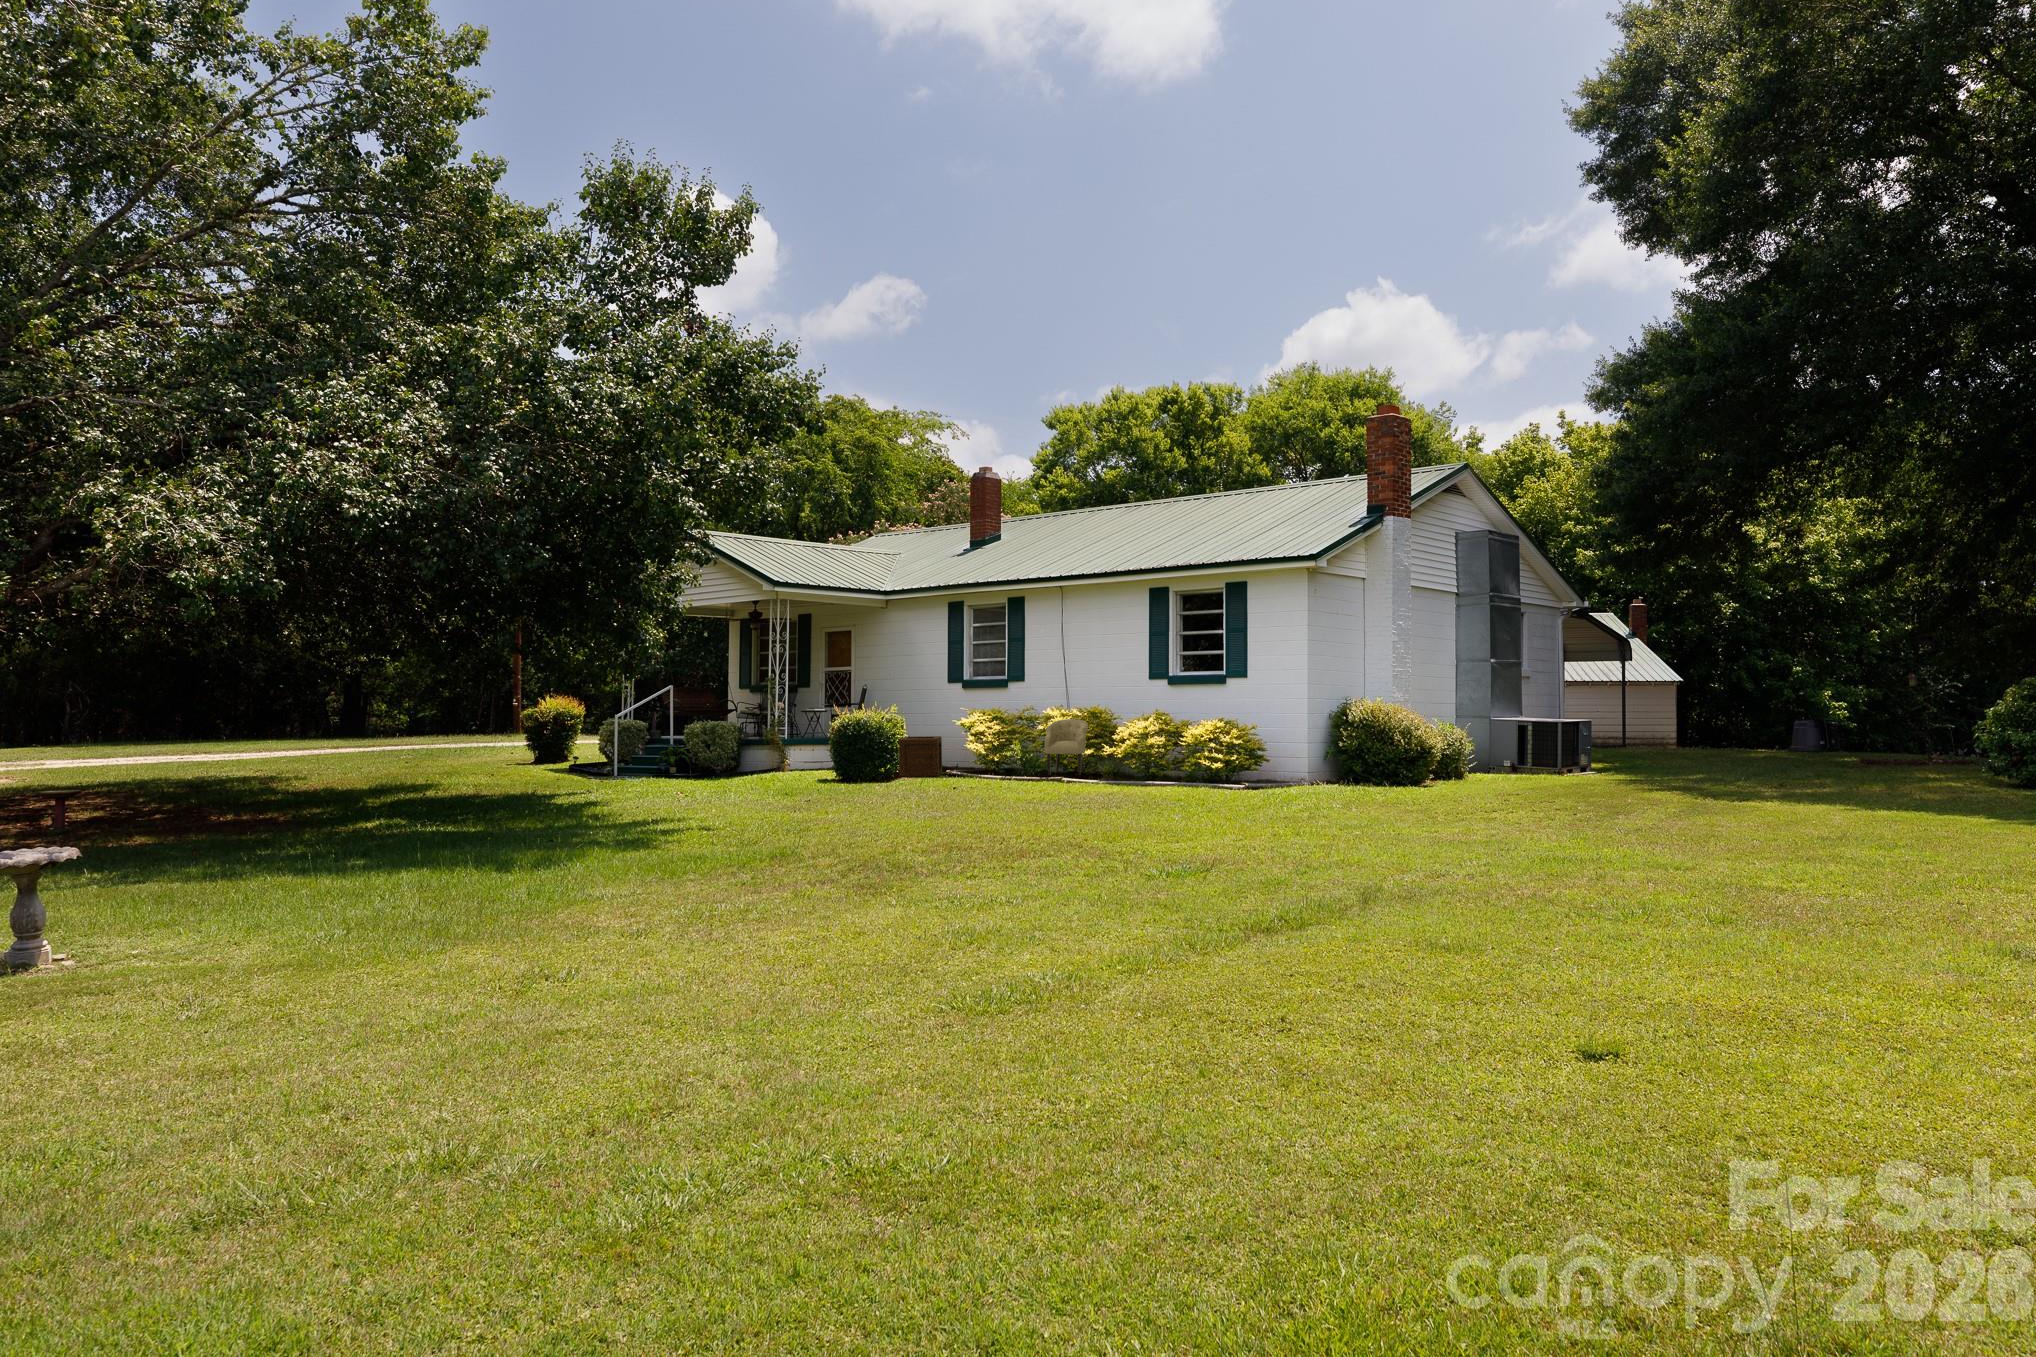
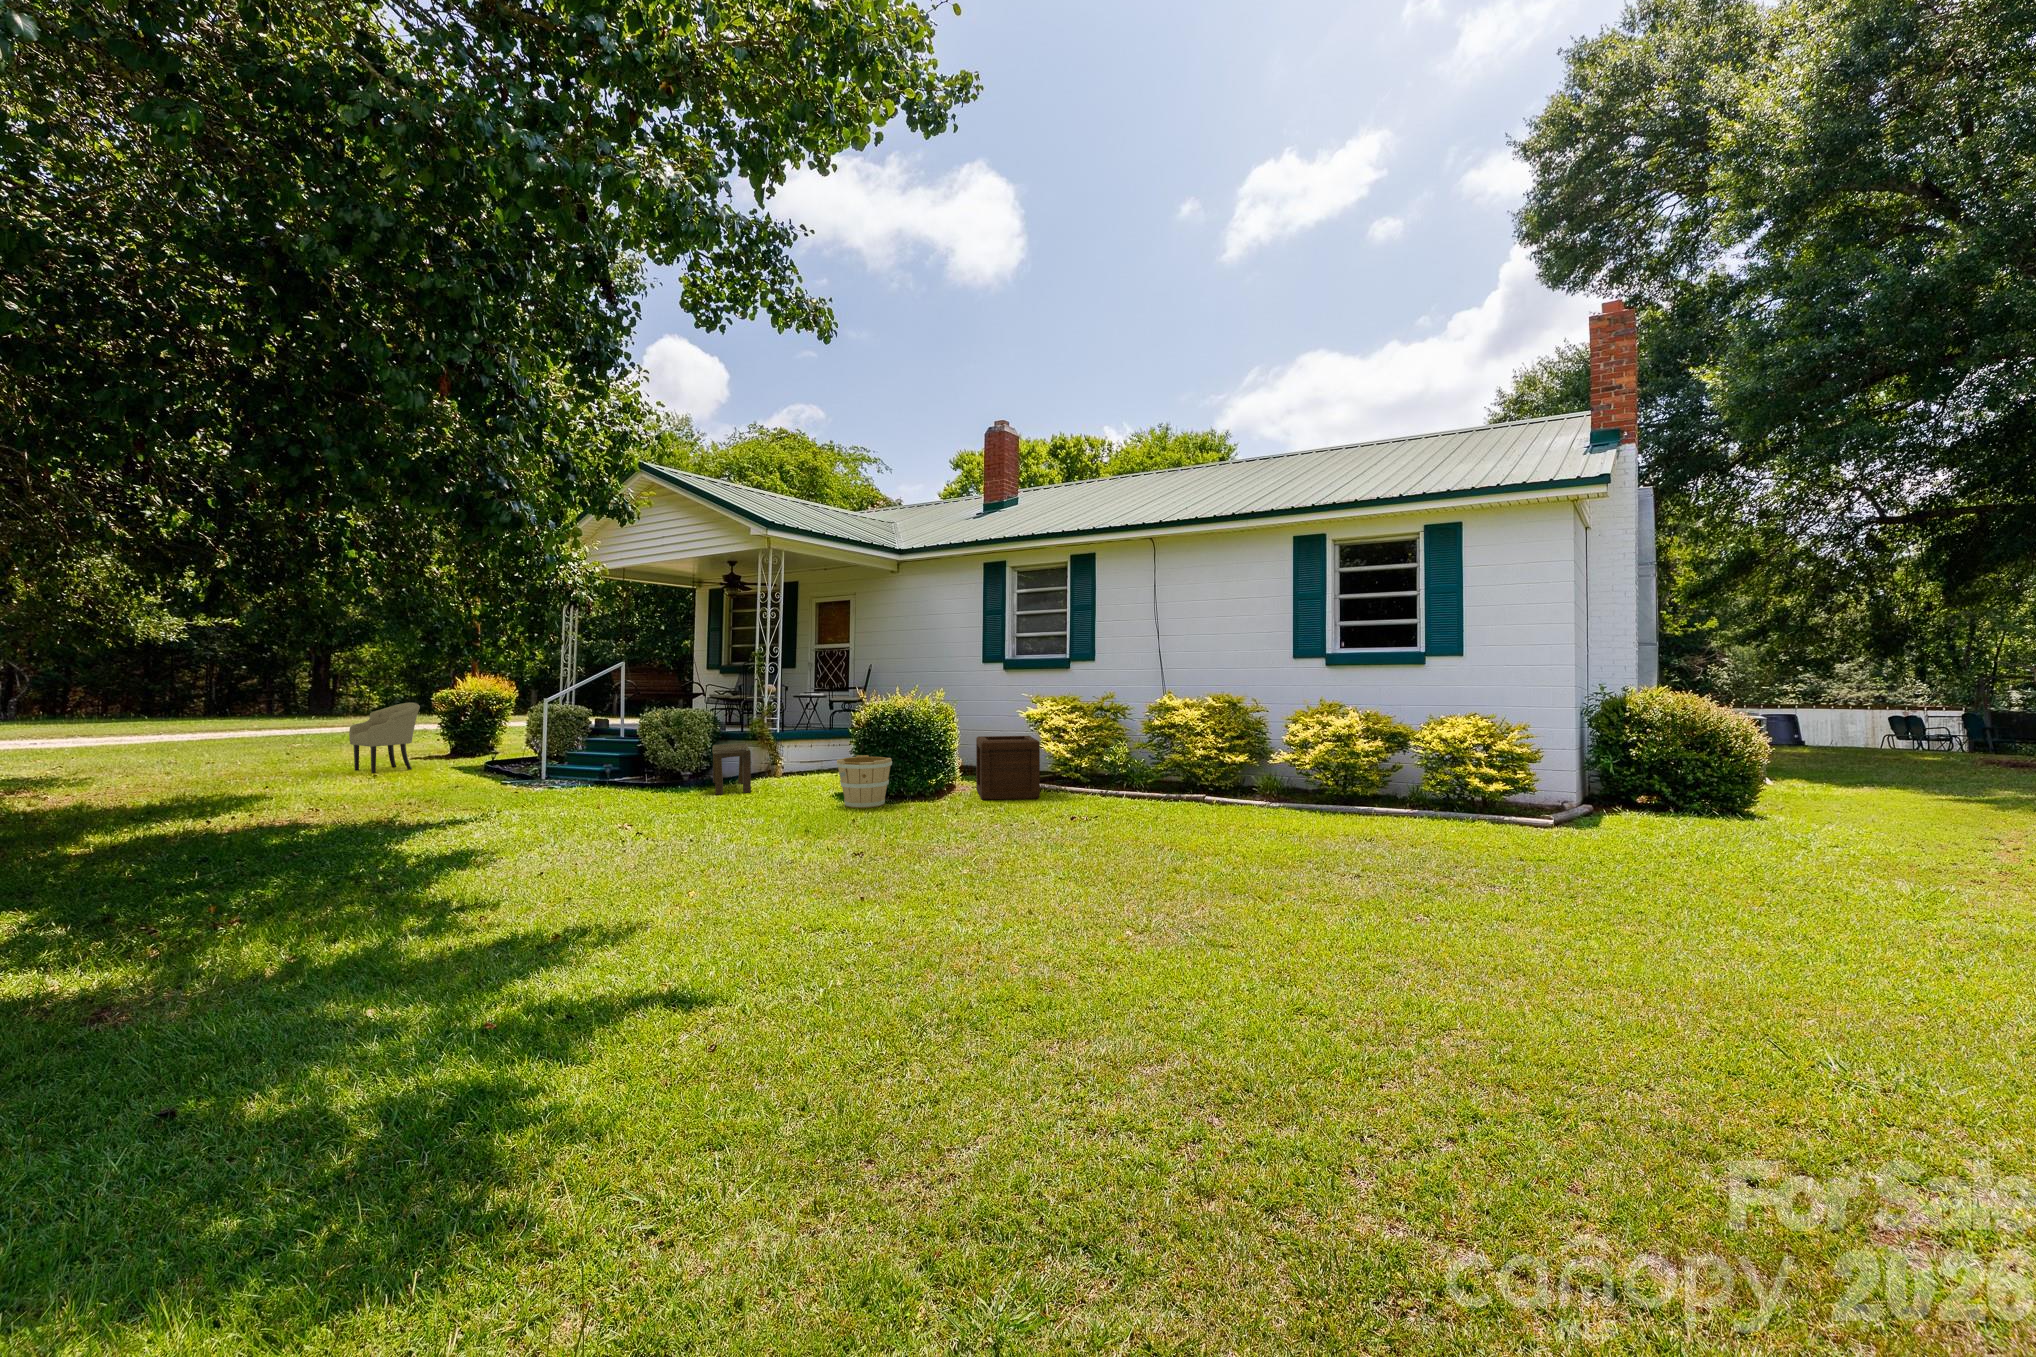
chair: present [1045,719,1088,775] -> present [349,703,420,773]
potted plant: present [655,743,690,773] -> none [575,745,641,793]
bench: none [736,743,761,774] -> present [712,743,751,795]
wooden bucket: none [806,748,842,779] -> present [837,755,892,808]

